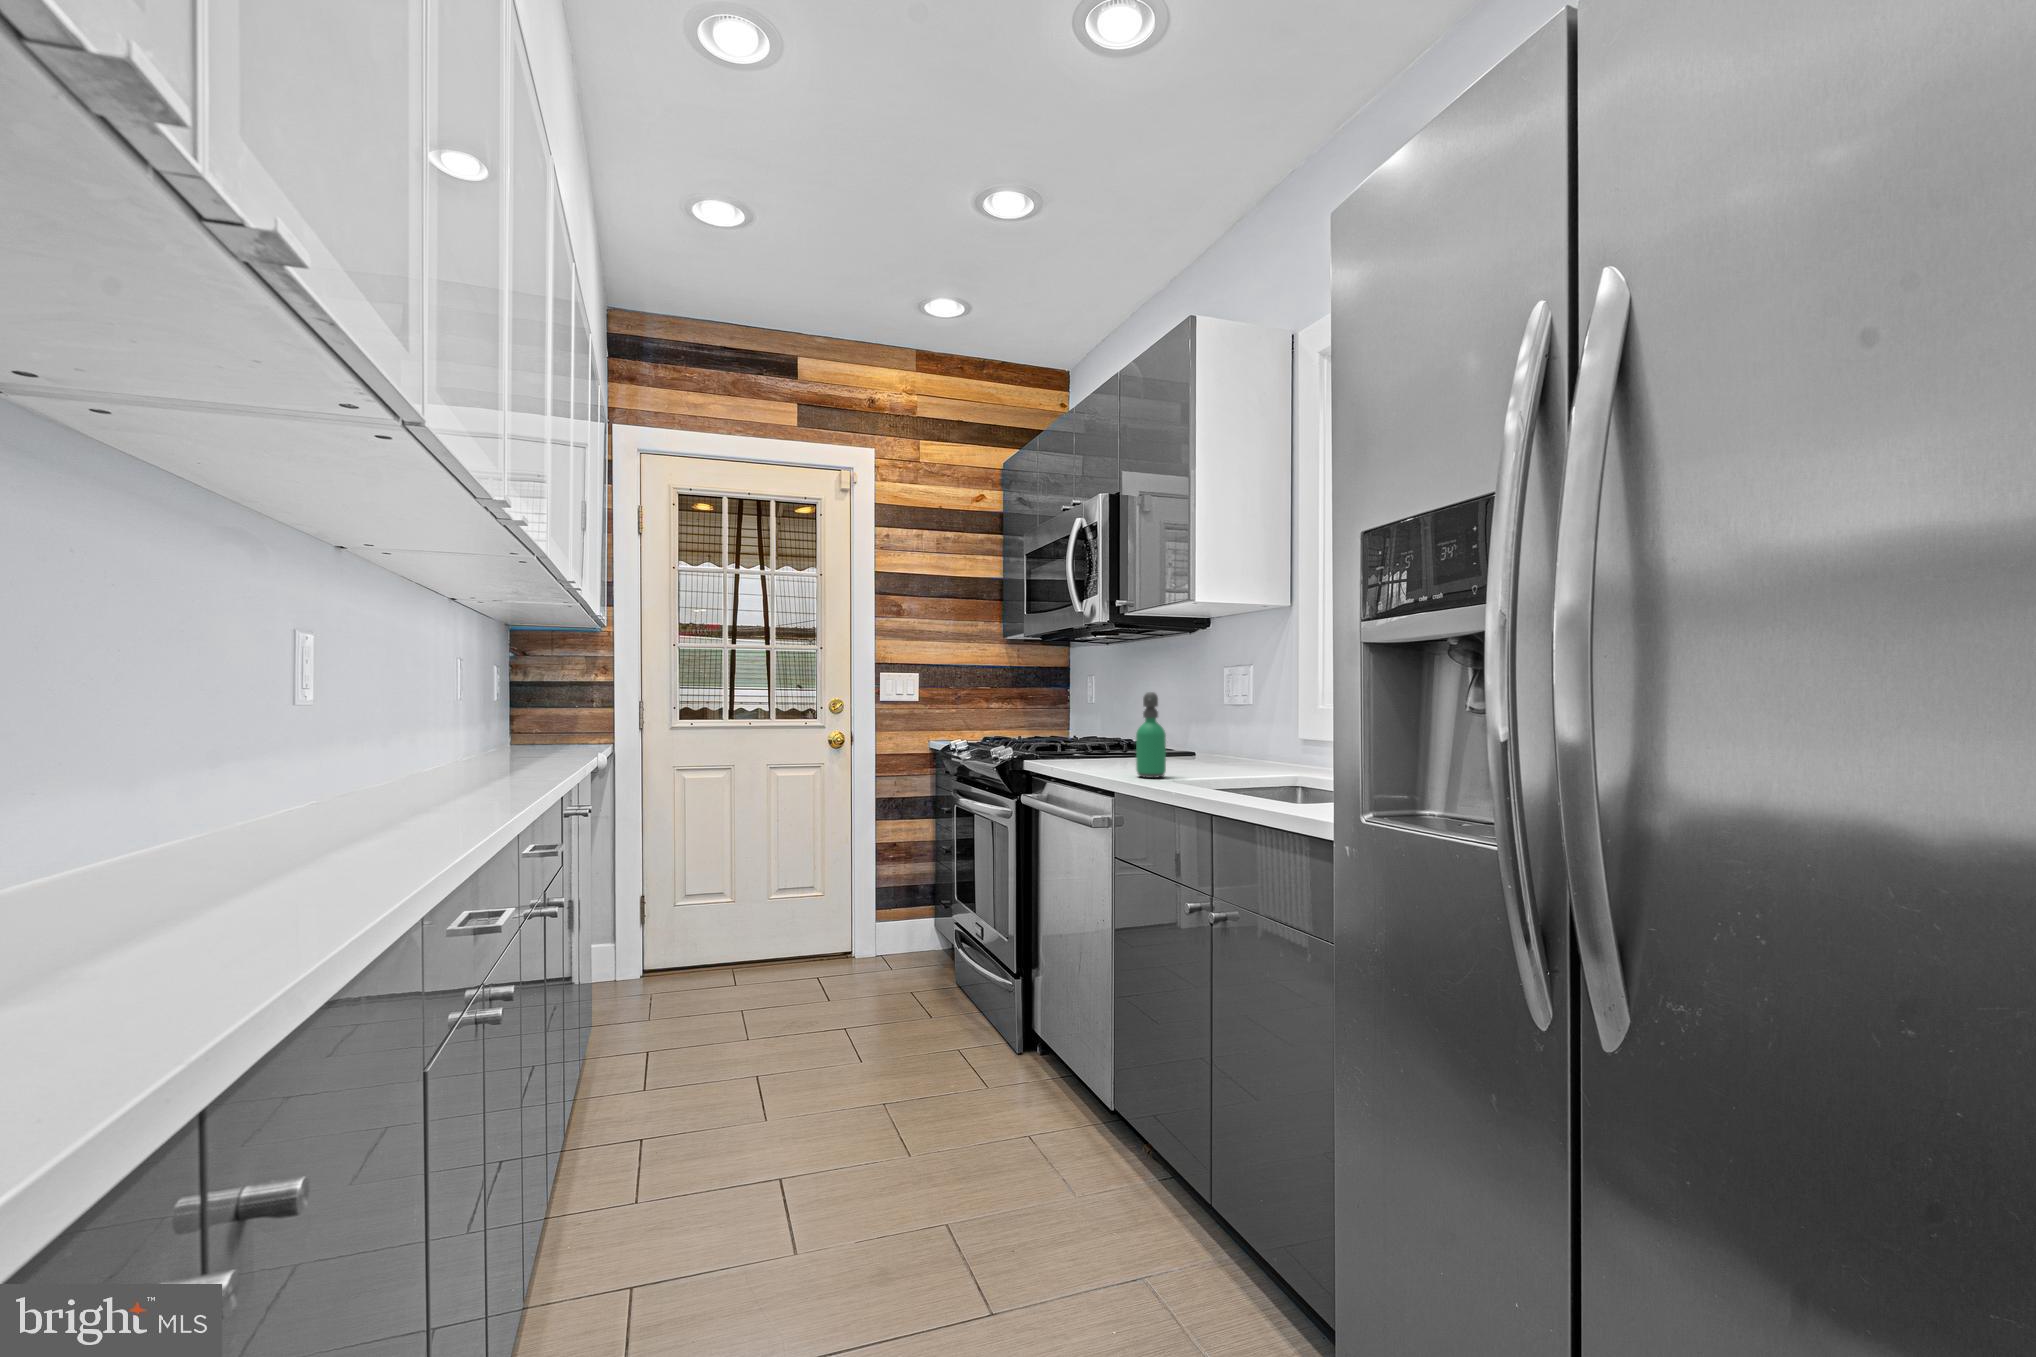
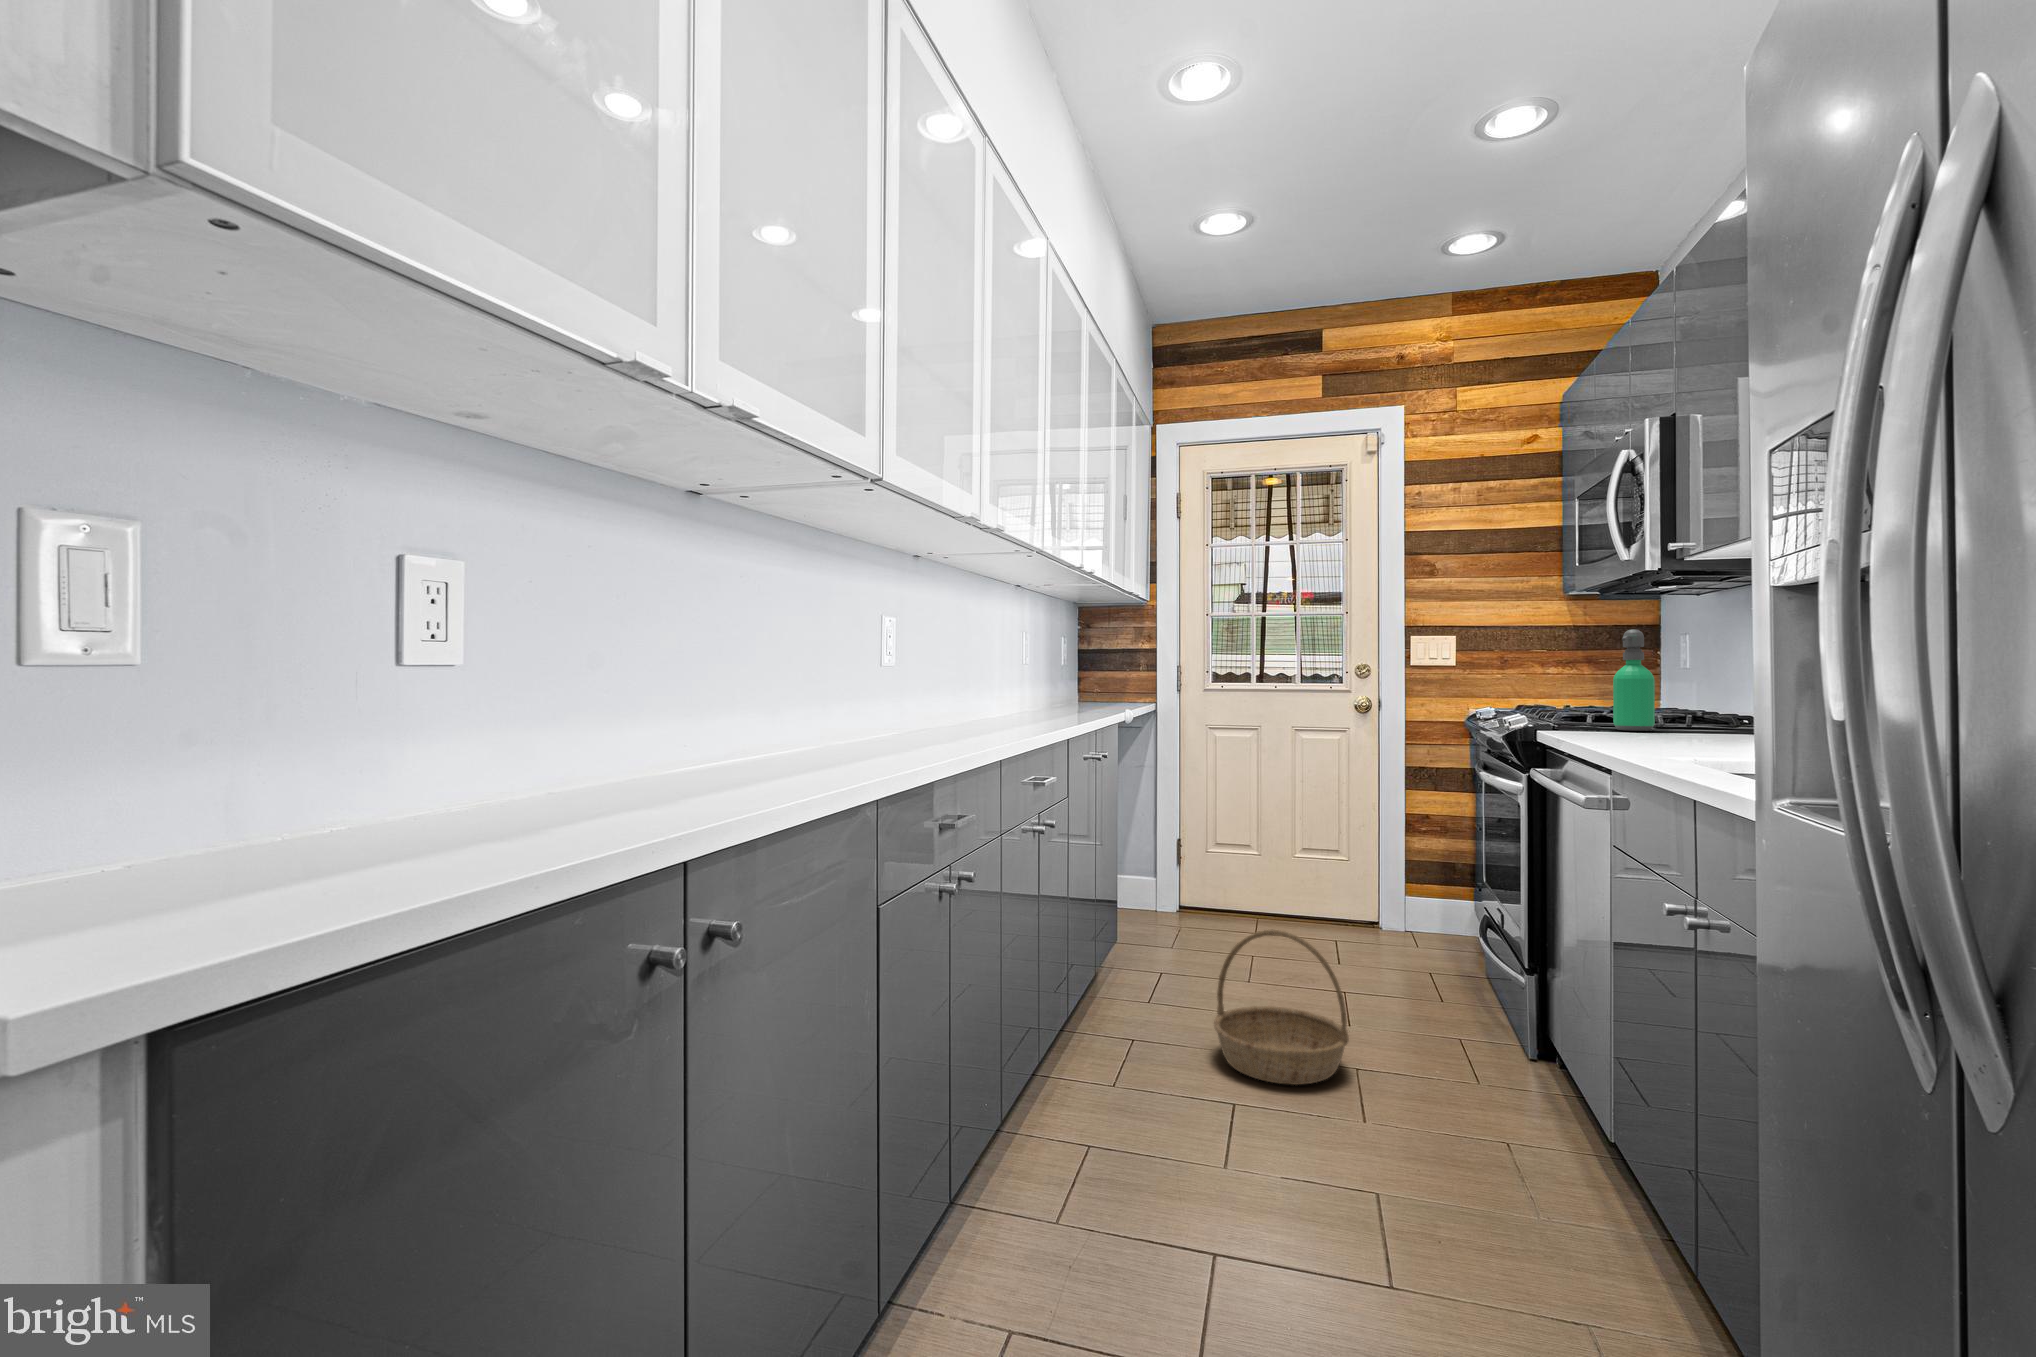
basket: none [776,999,917,1164] -> present [1214,930,1349,1085]

